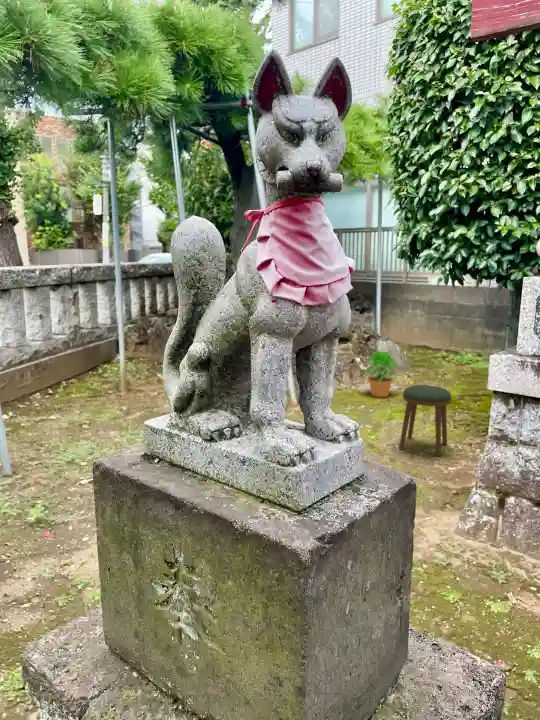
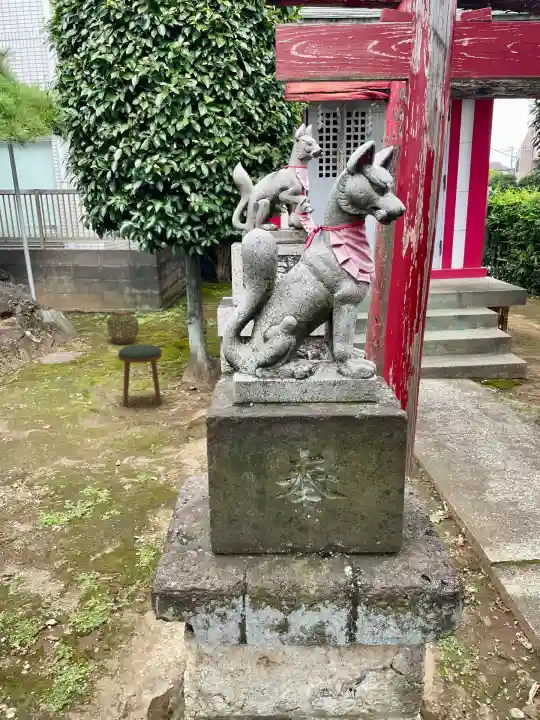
woven basket: none [433,349,467,384] -> present [107,311,138,344]
potted plant: present [365,351,397,397] -> none [50,319,87,366]

